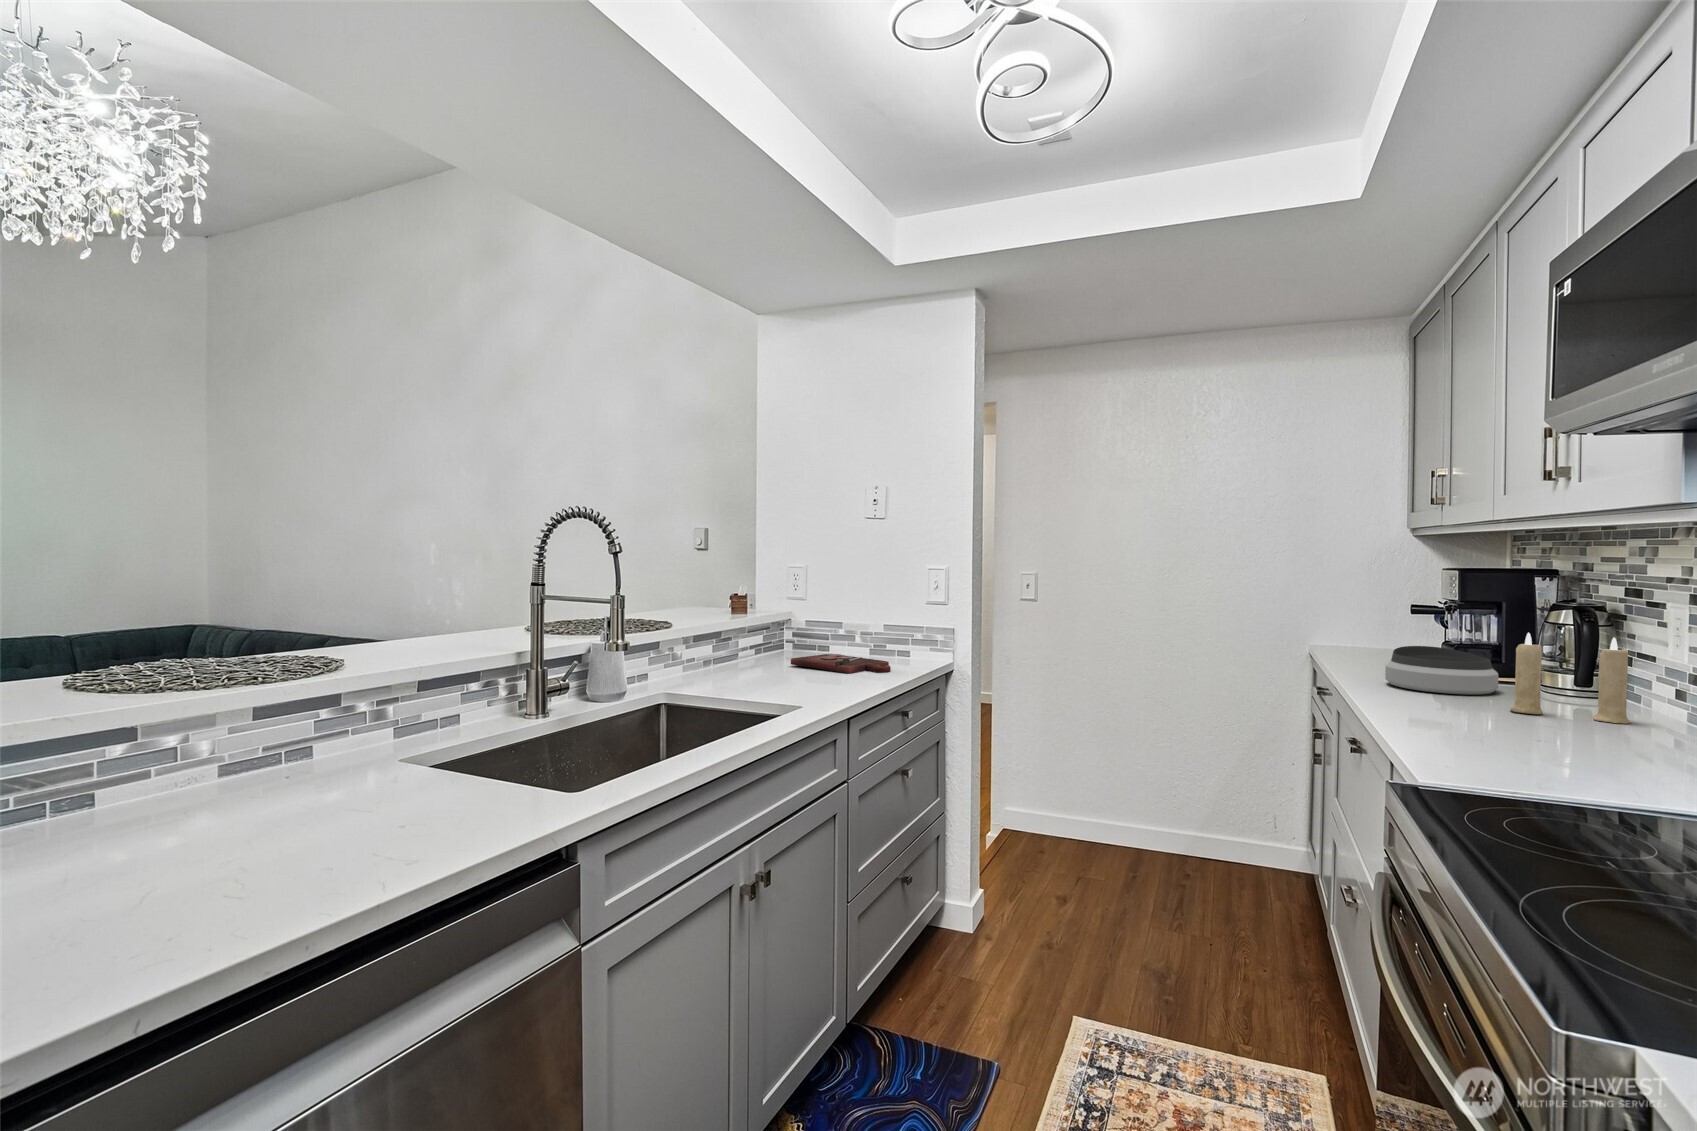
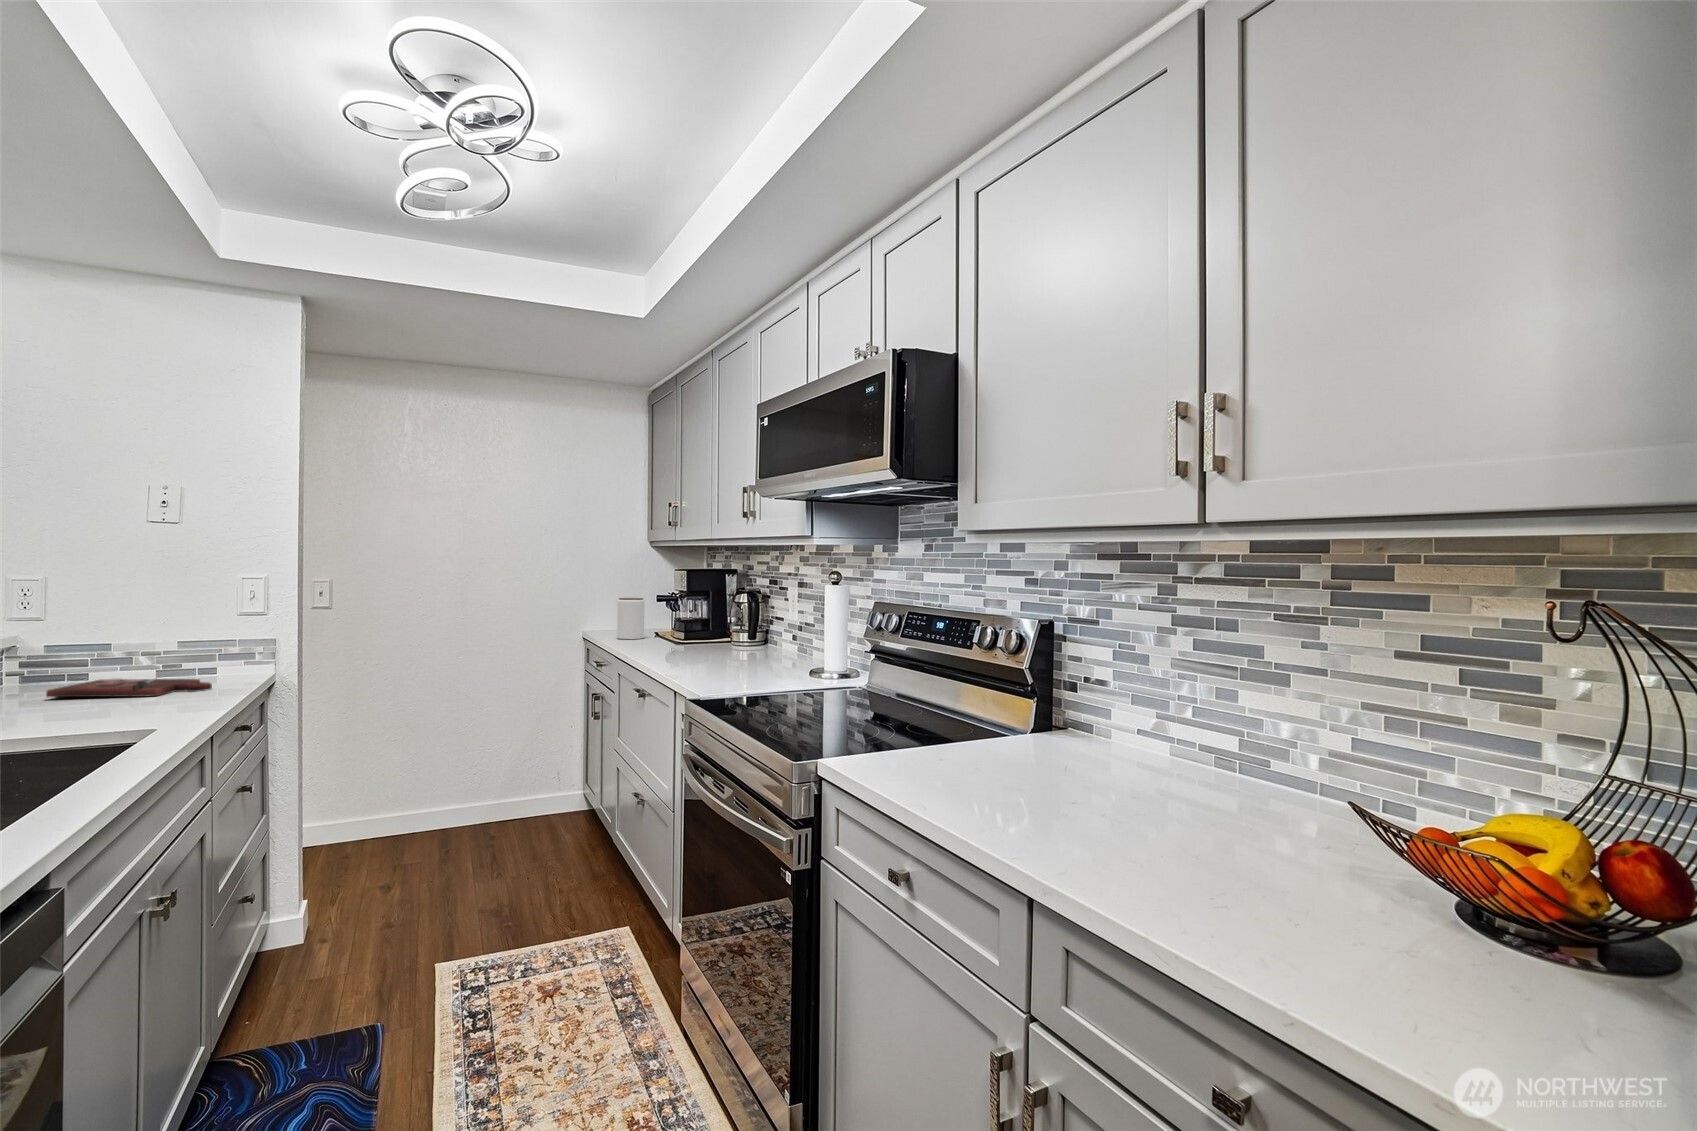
jar: none [1346,607,1389,664] -> present [617,598,644,639]
candle: present [1510,633,1630,724] -> none [723,608,777,658]
bowl: present [1385,646,1498,695] -> none [651,623,713,653]

